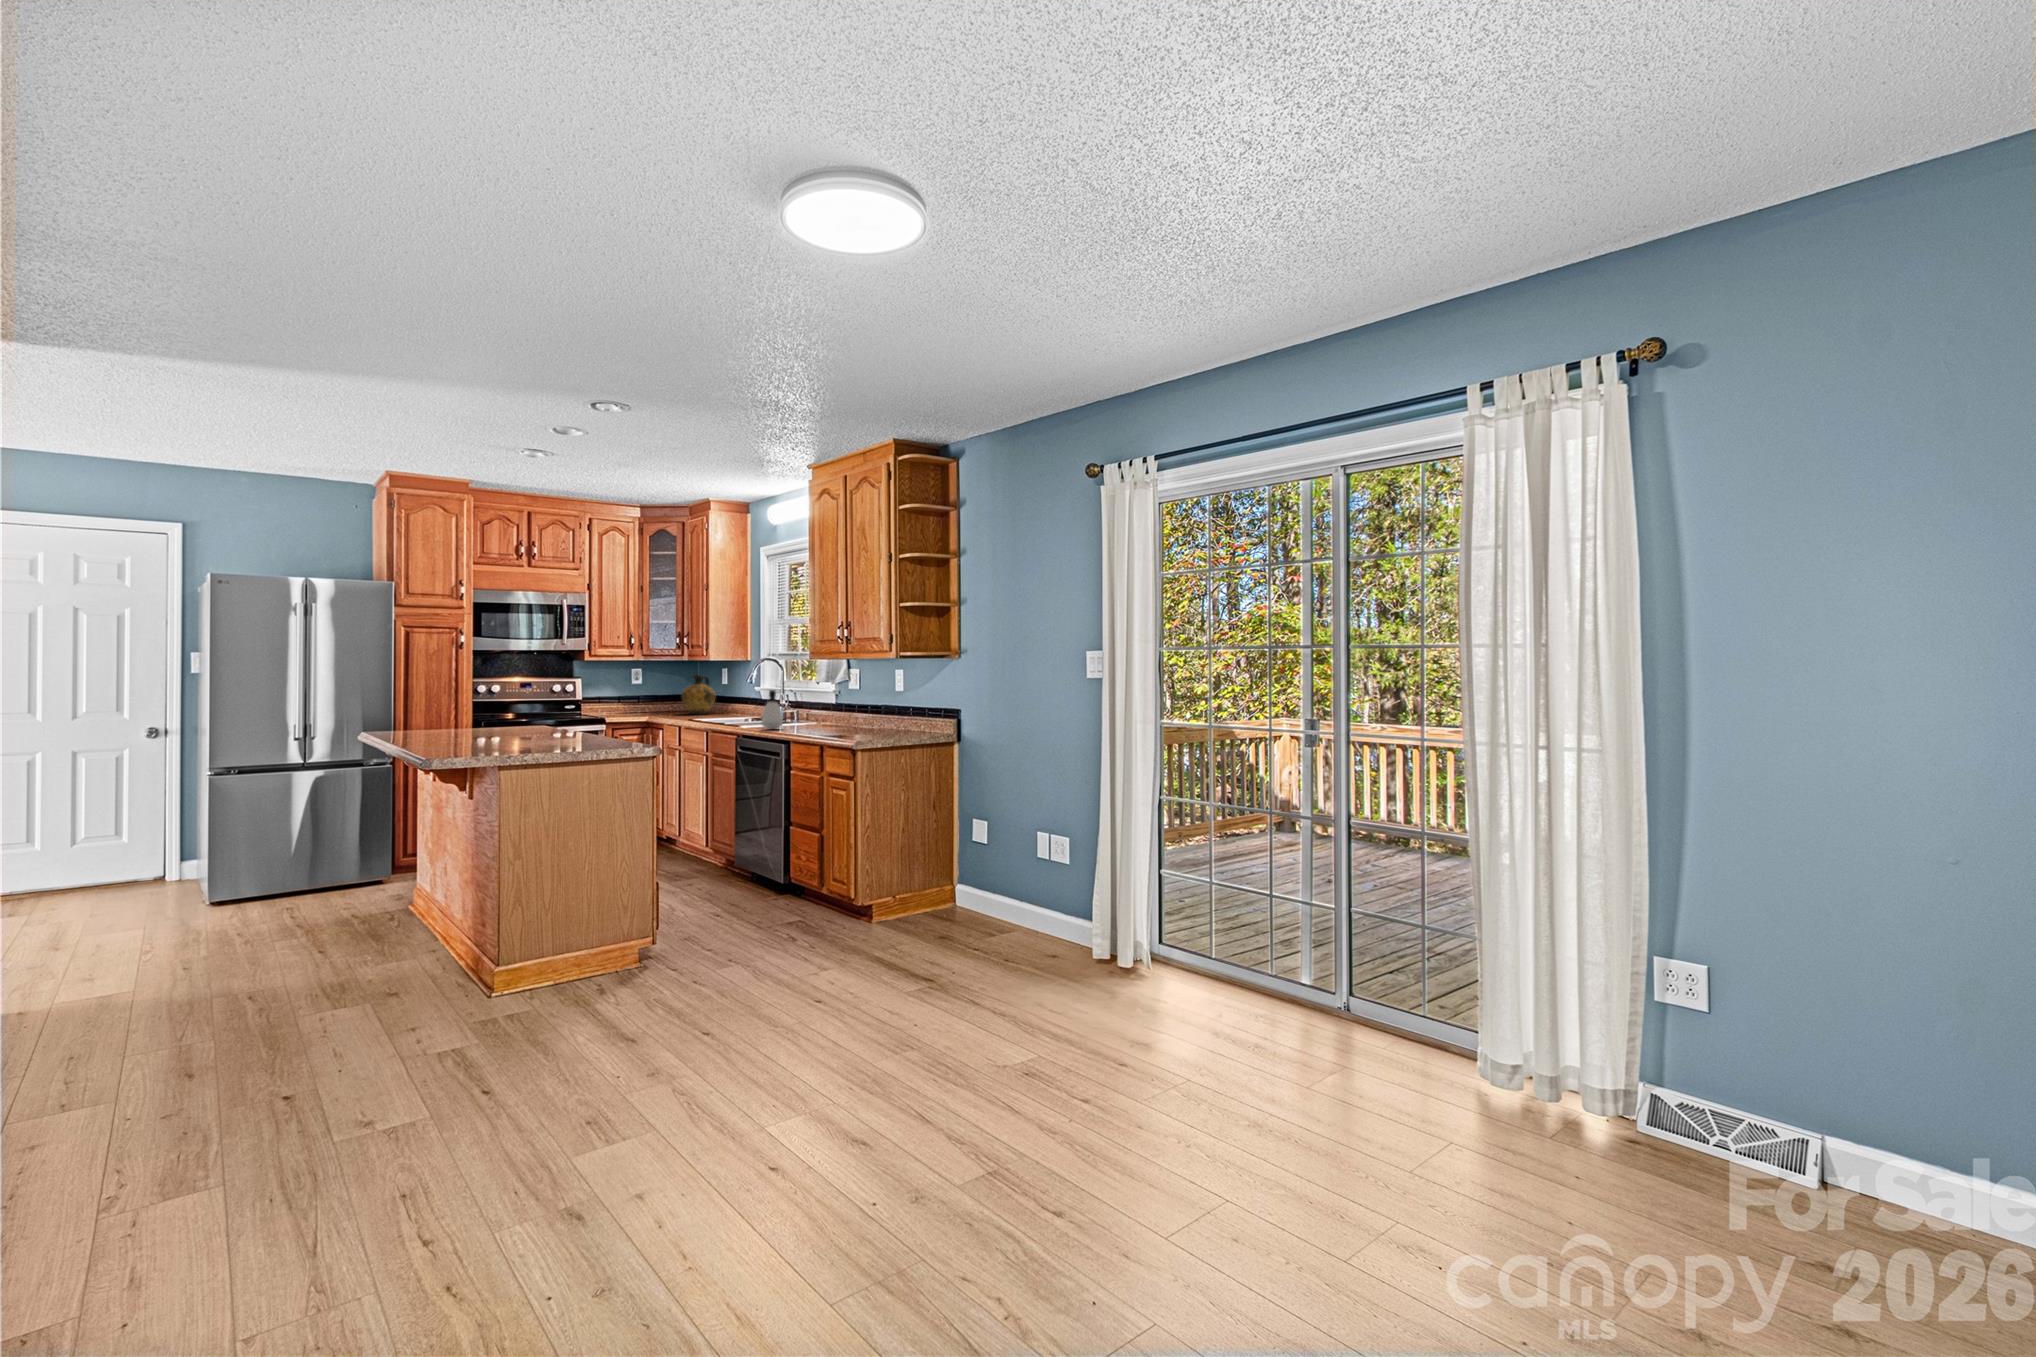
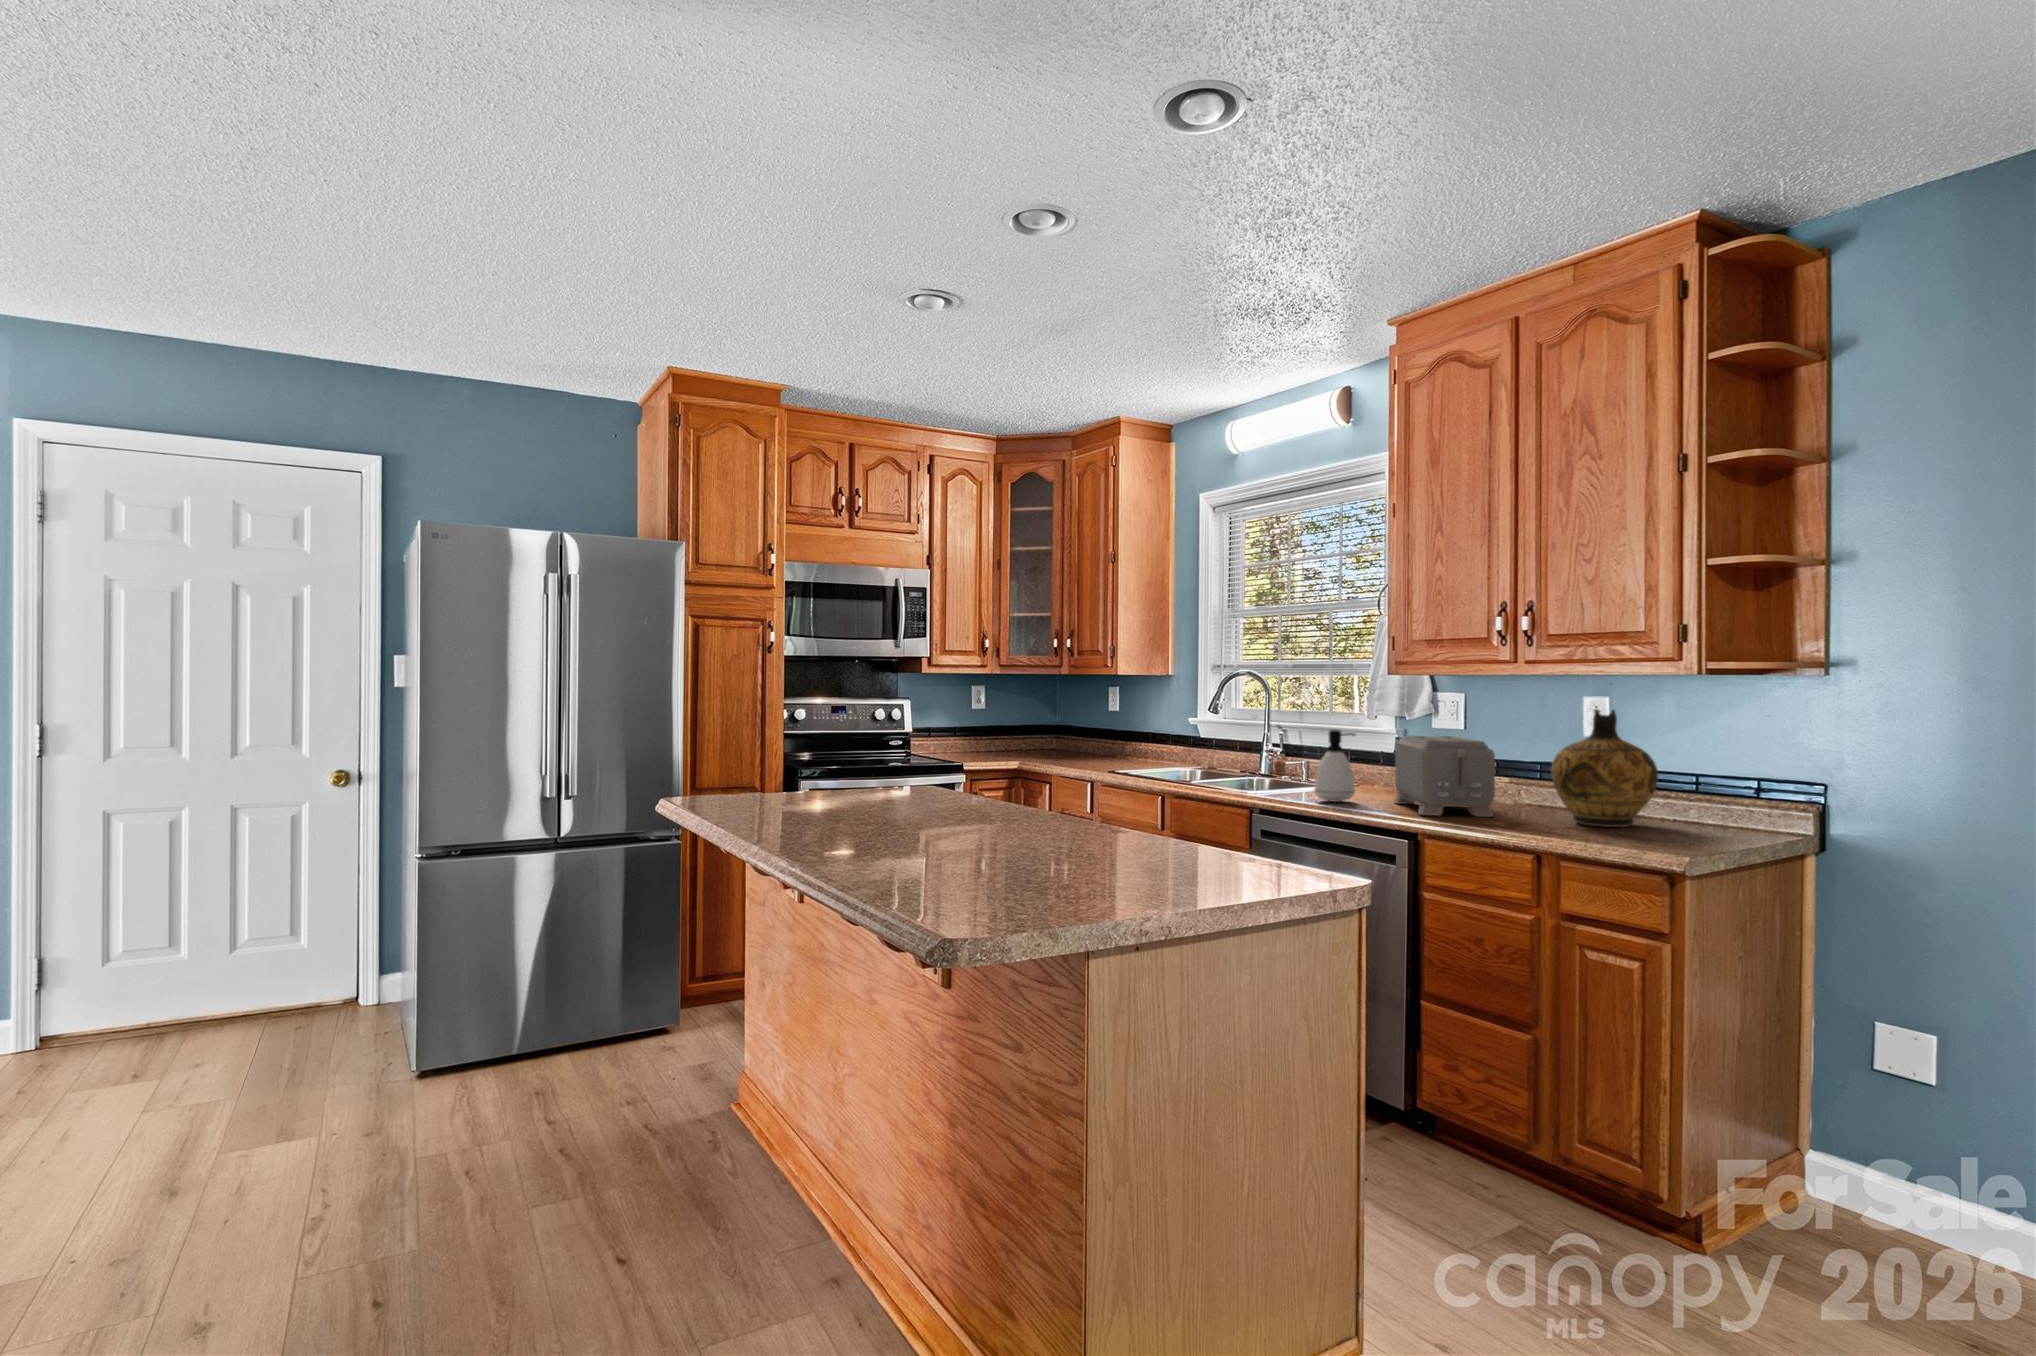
ceramic jug: present [682,674,715,714] -> present [1551,709,1658,827]
toaster: none [794,692,837,732] -> present [1394,735,1495,817]

